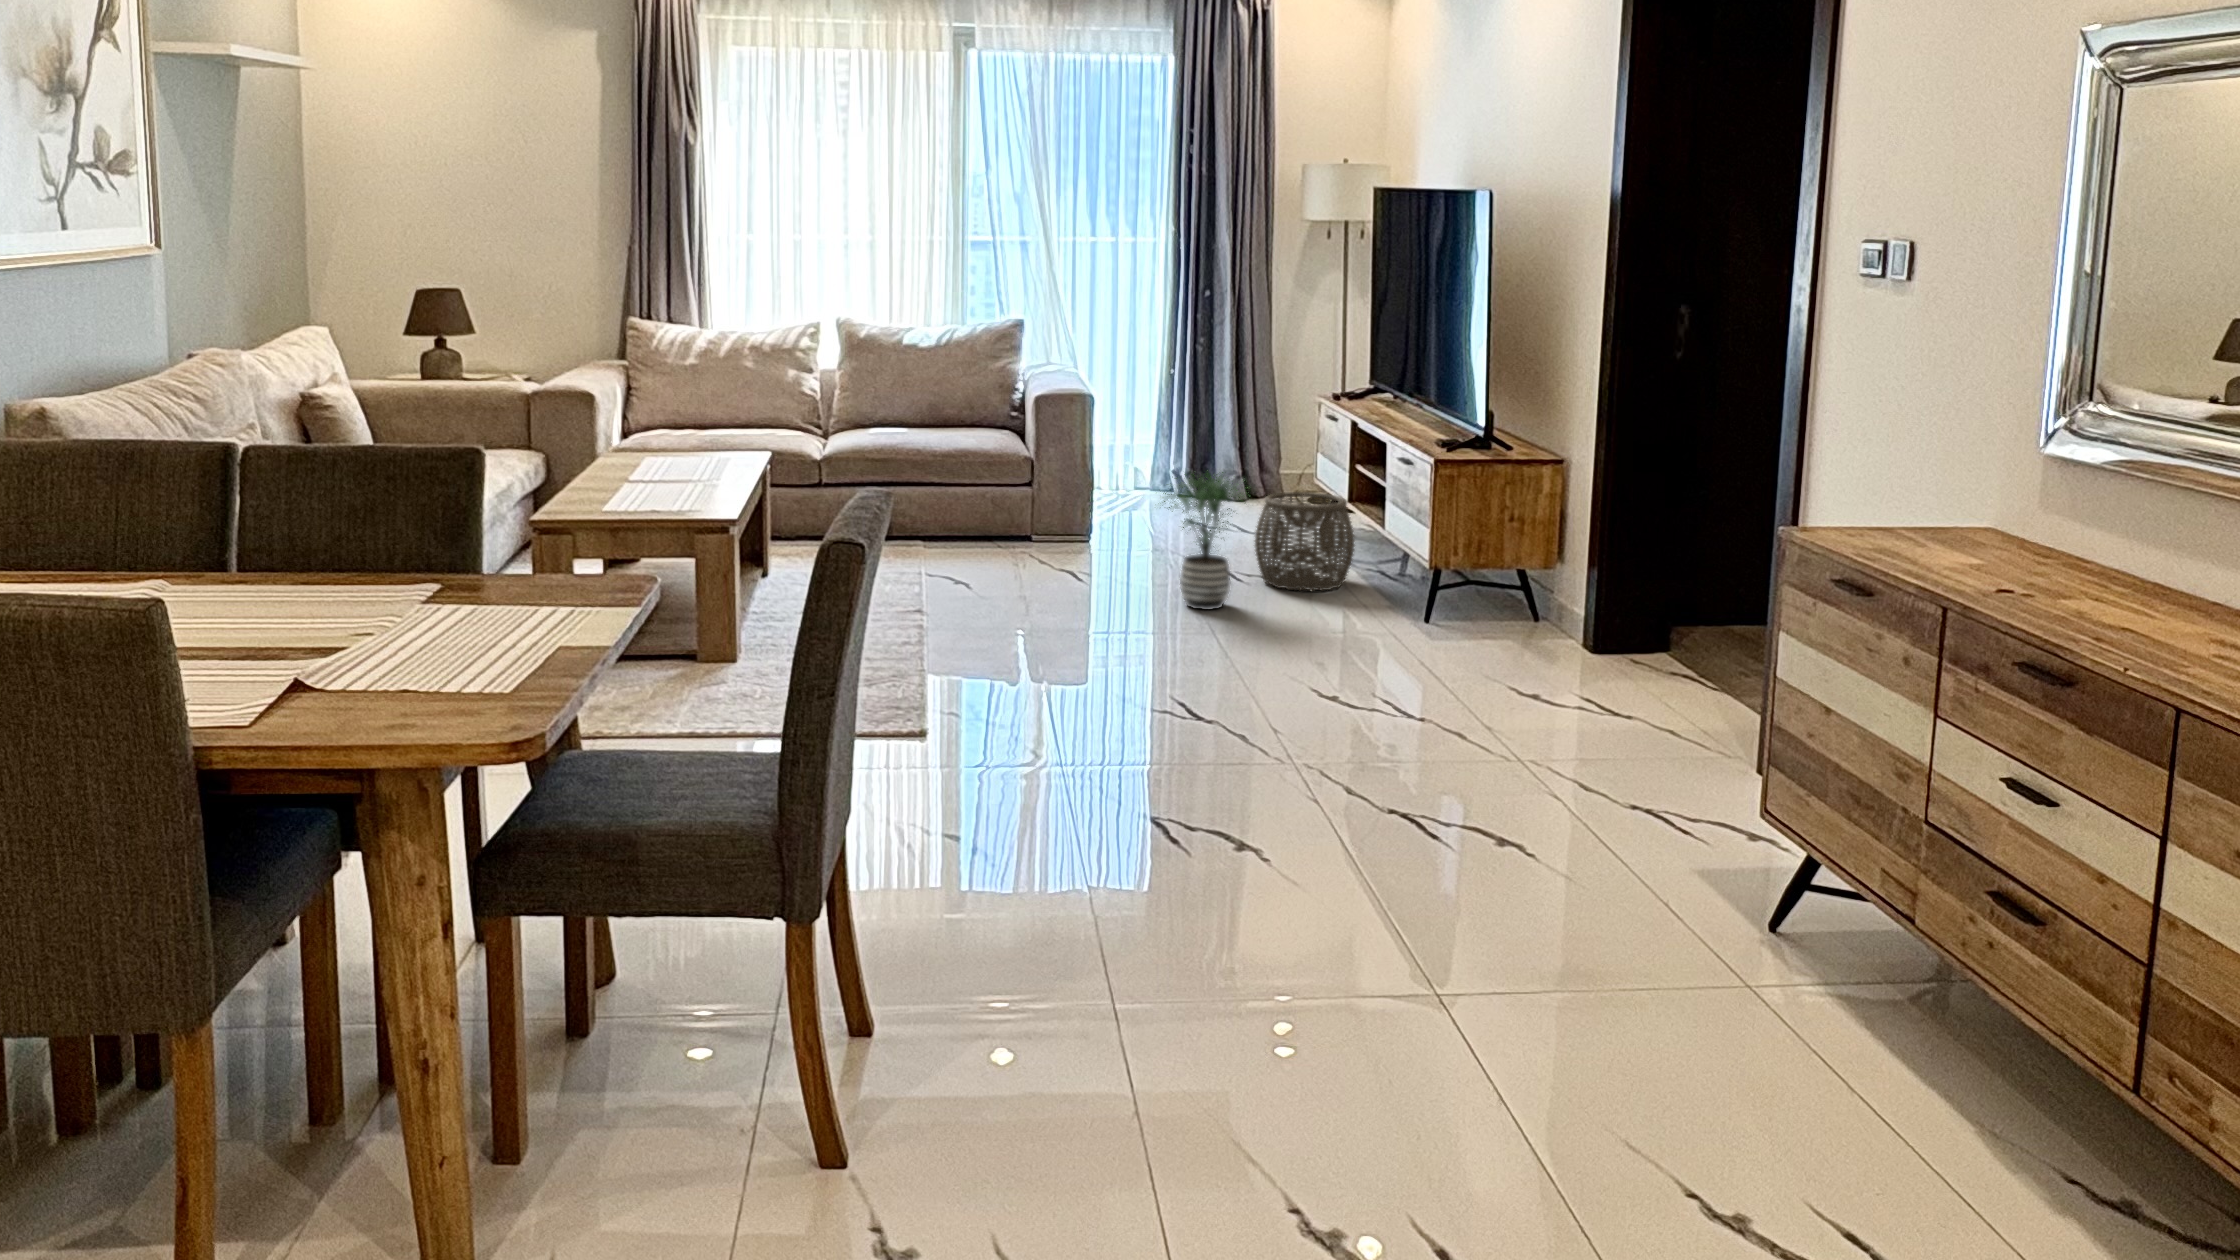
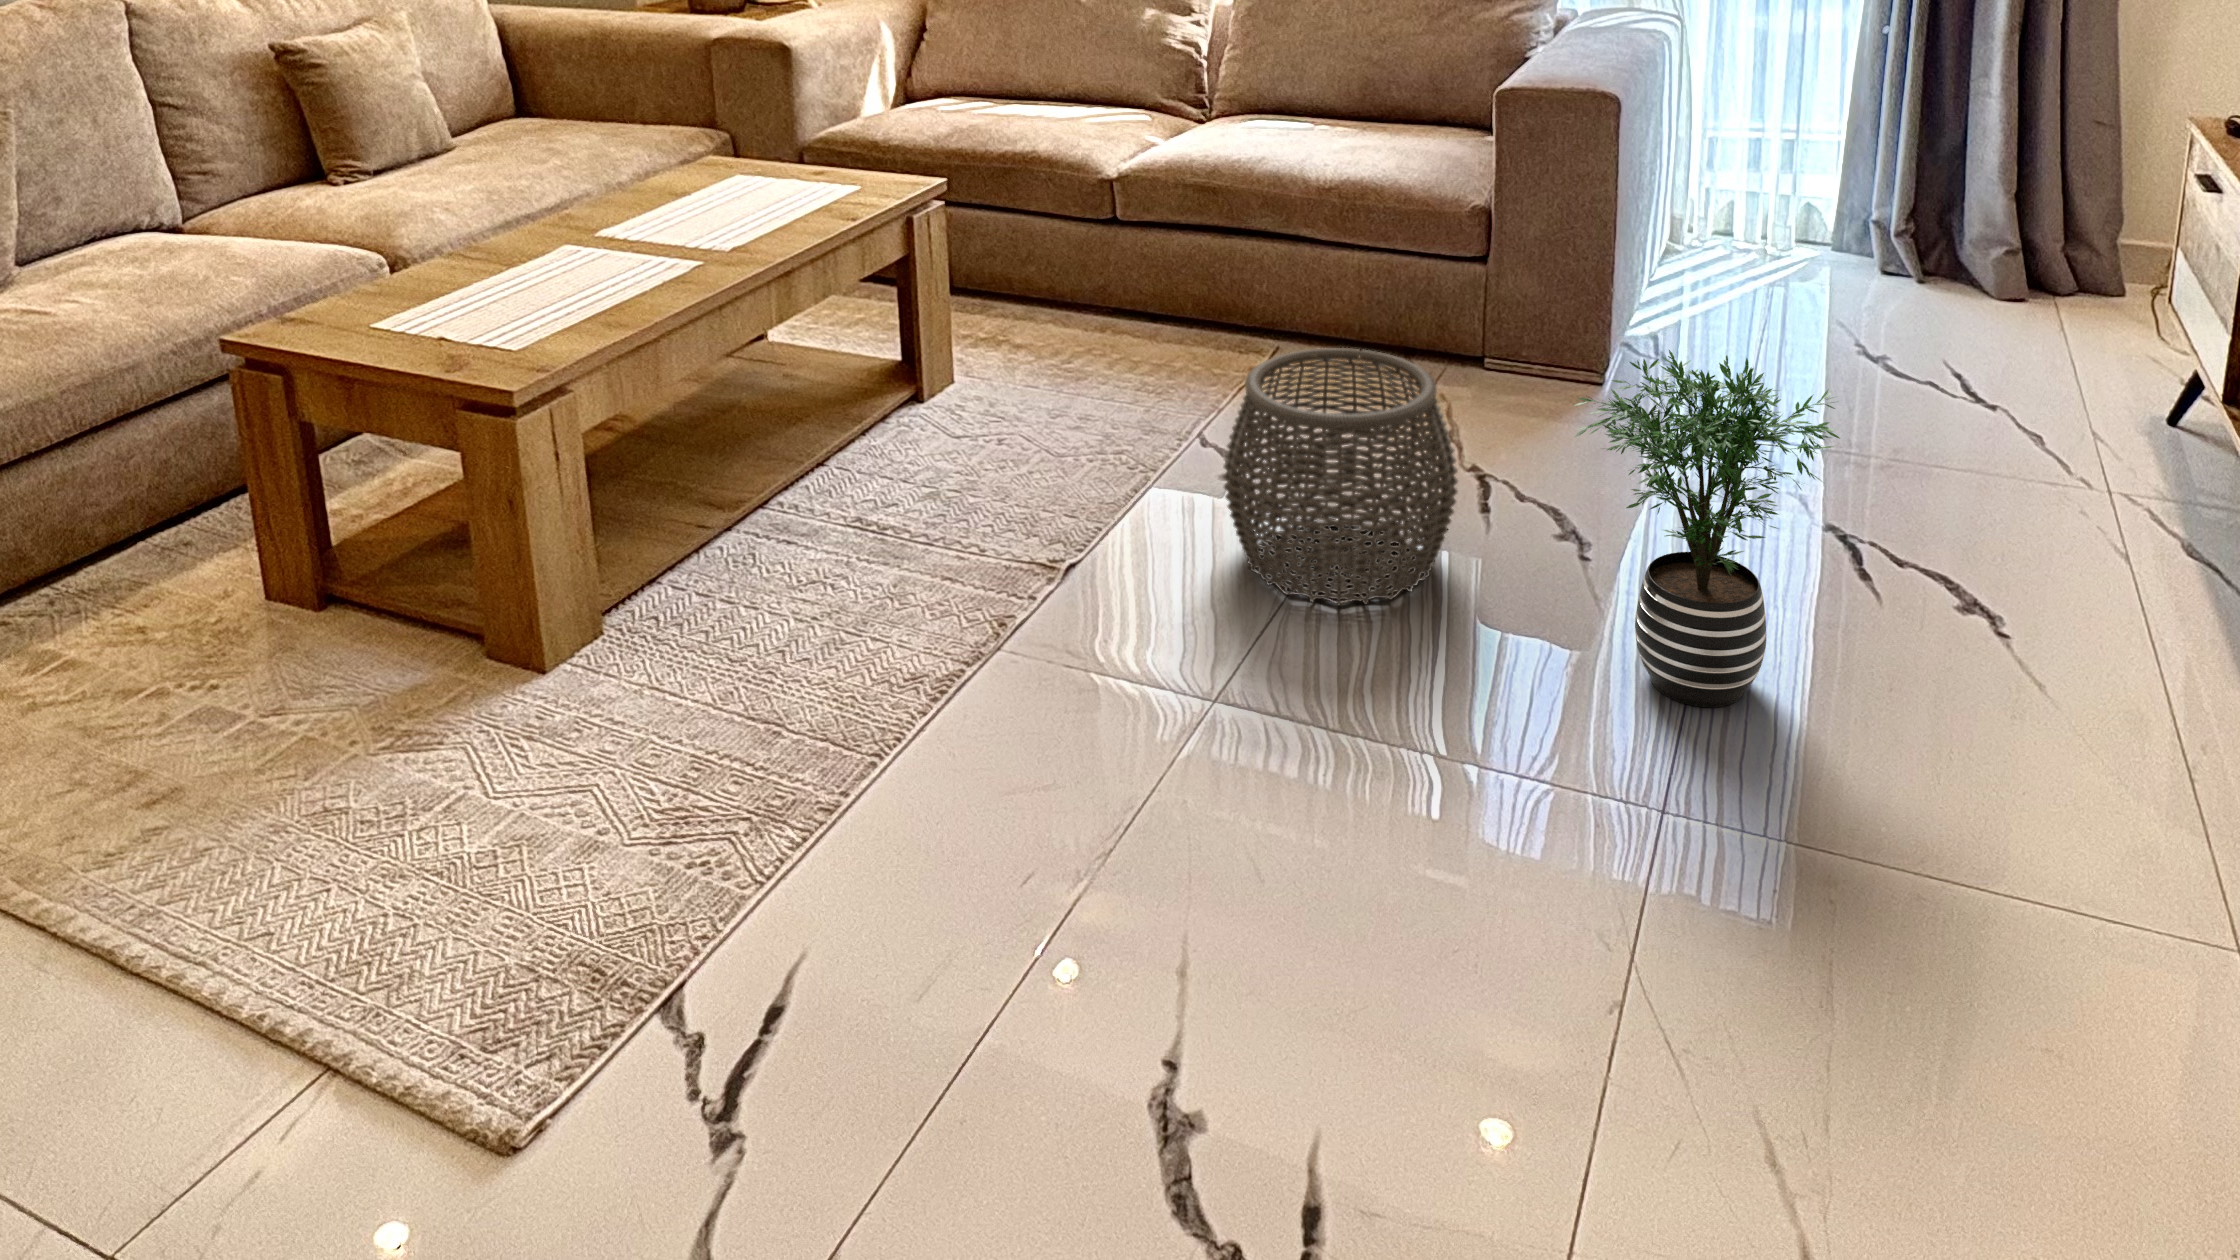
woven basket: present [1255,492,1355,591] -> present [1223,348,1458,605]

